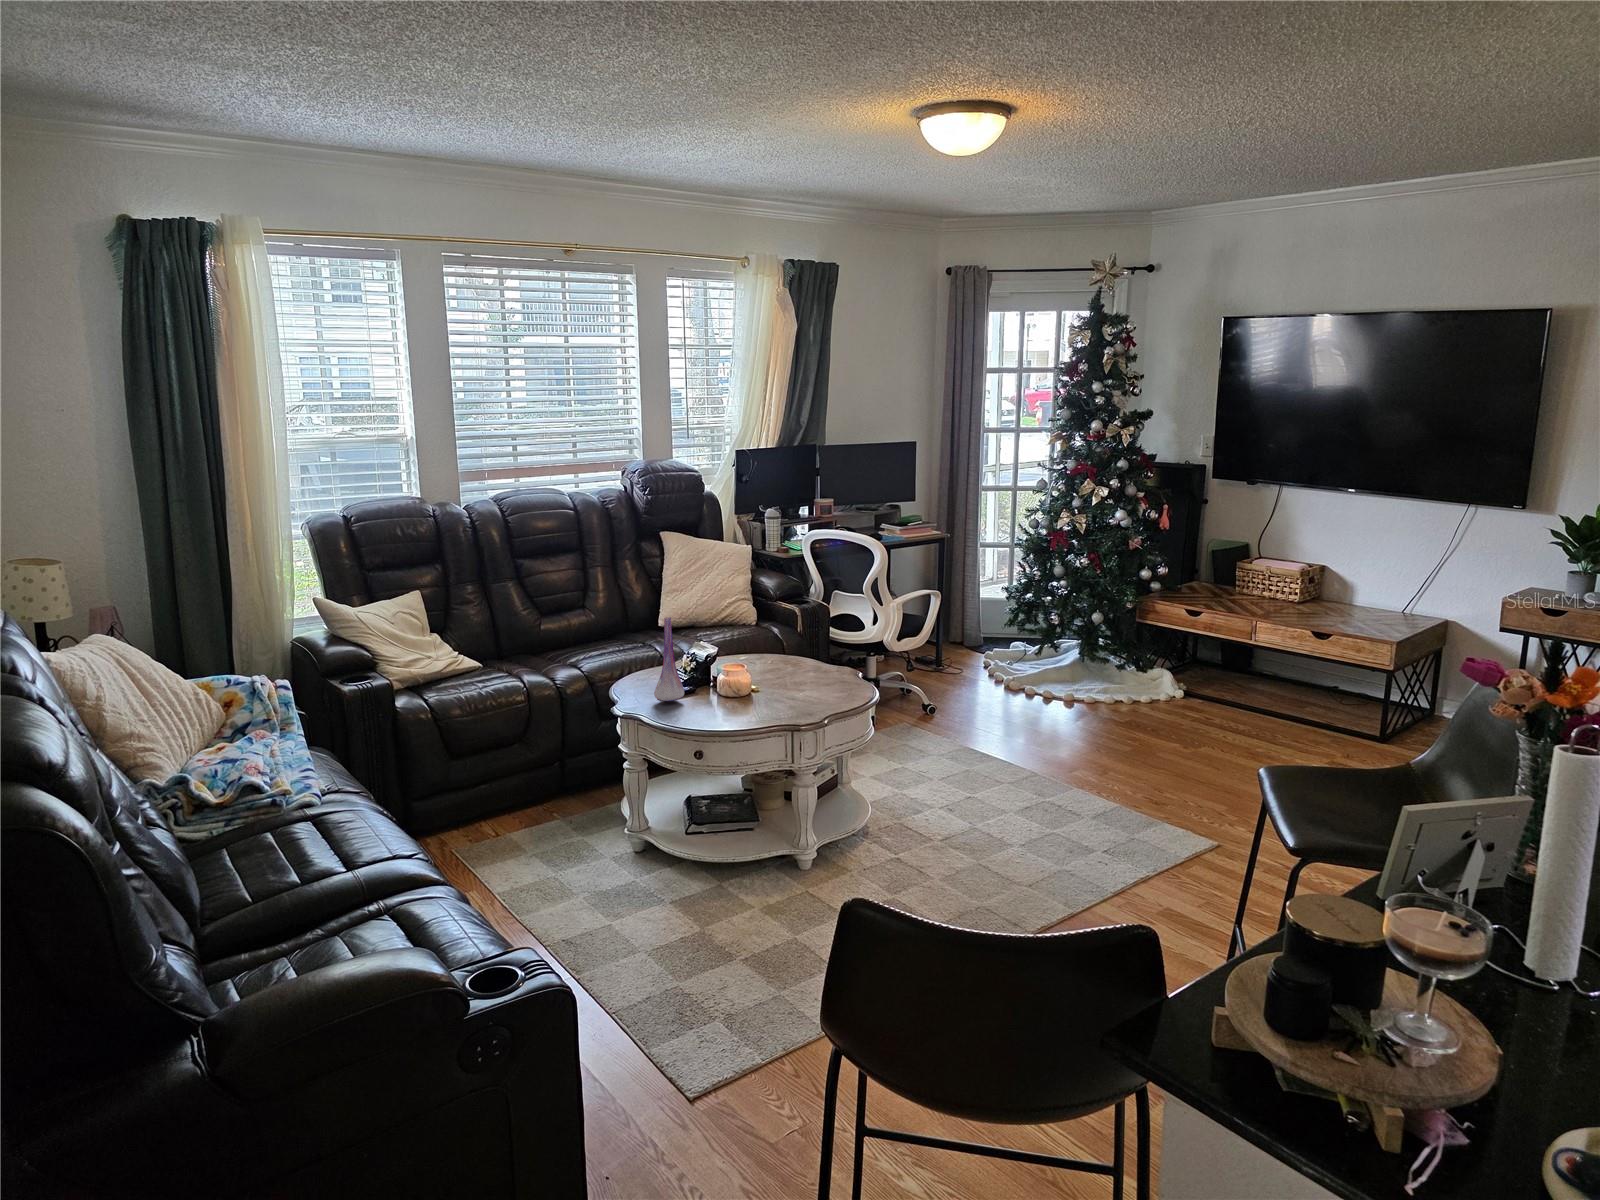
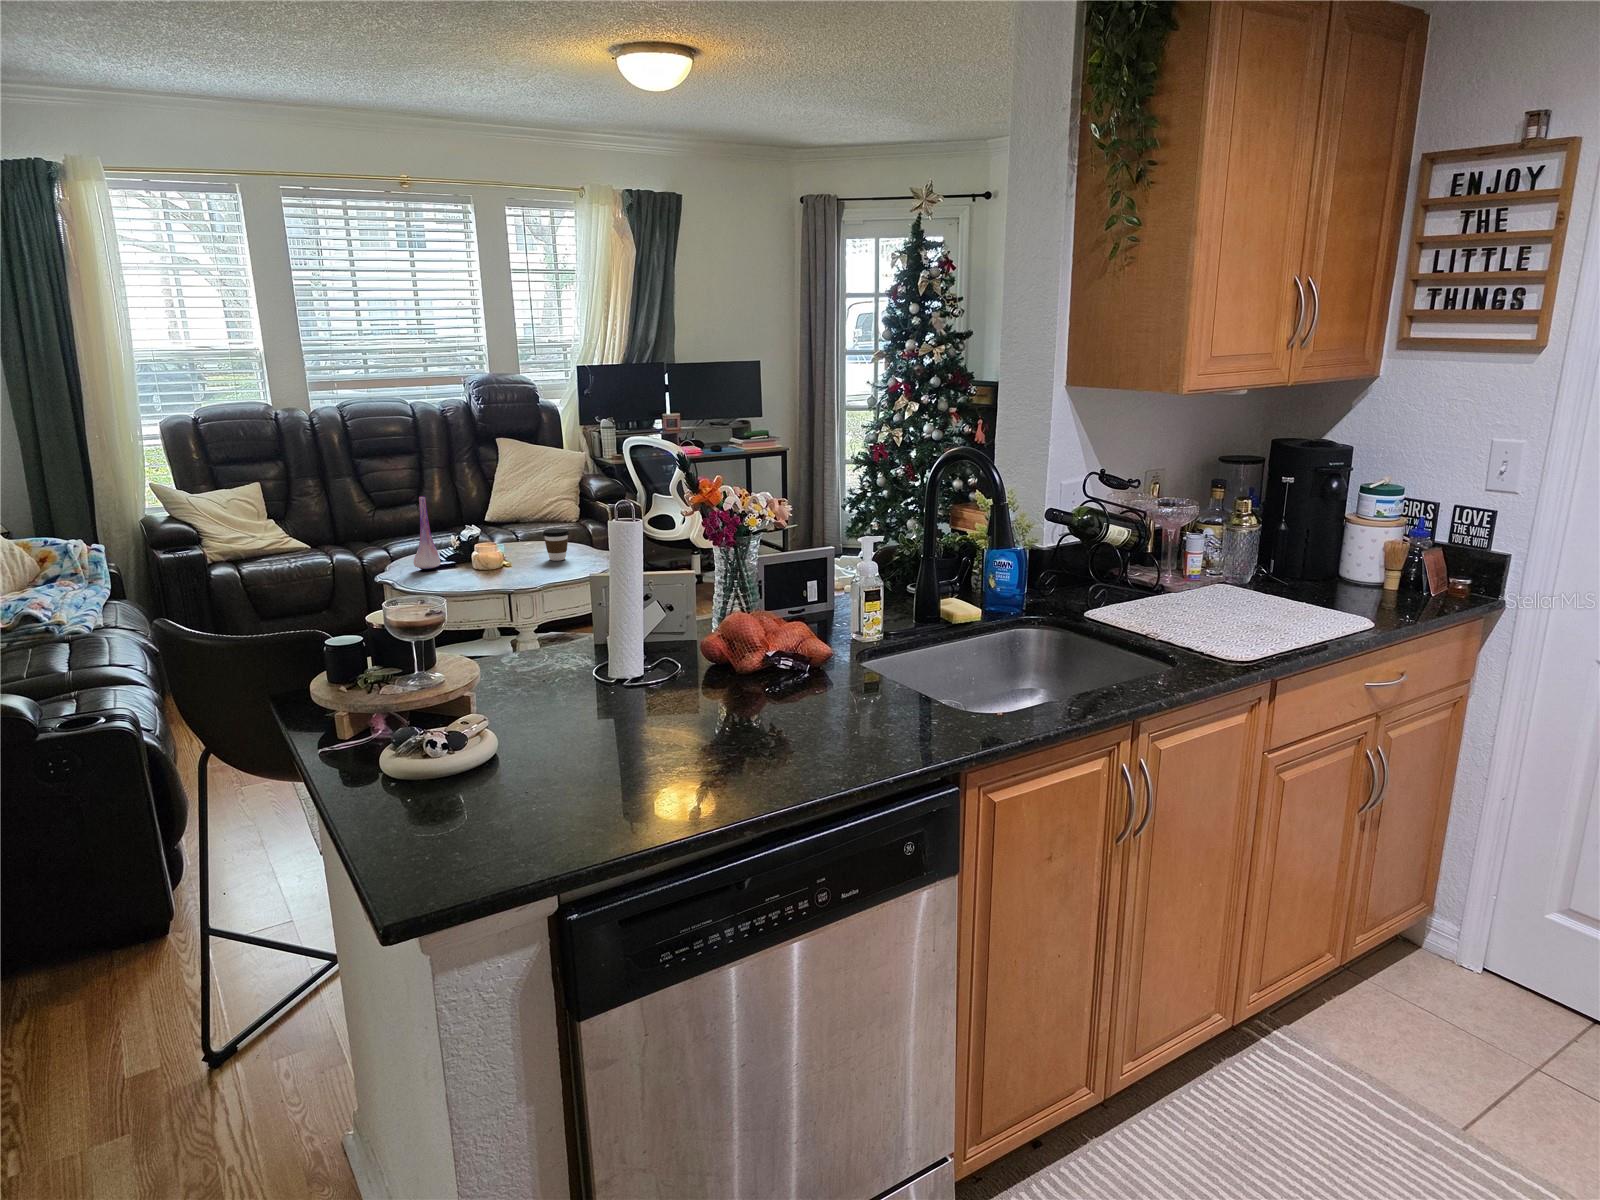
coffee cup: none [789,648,819,686] -> present [542,528,569,561]

